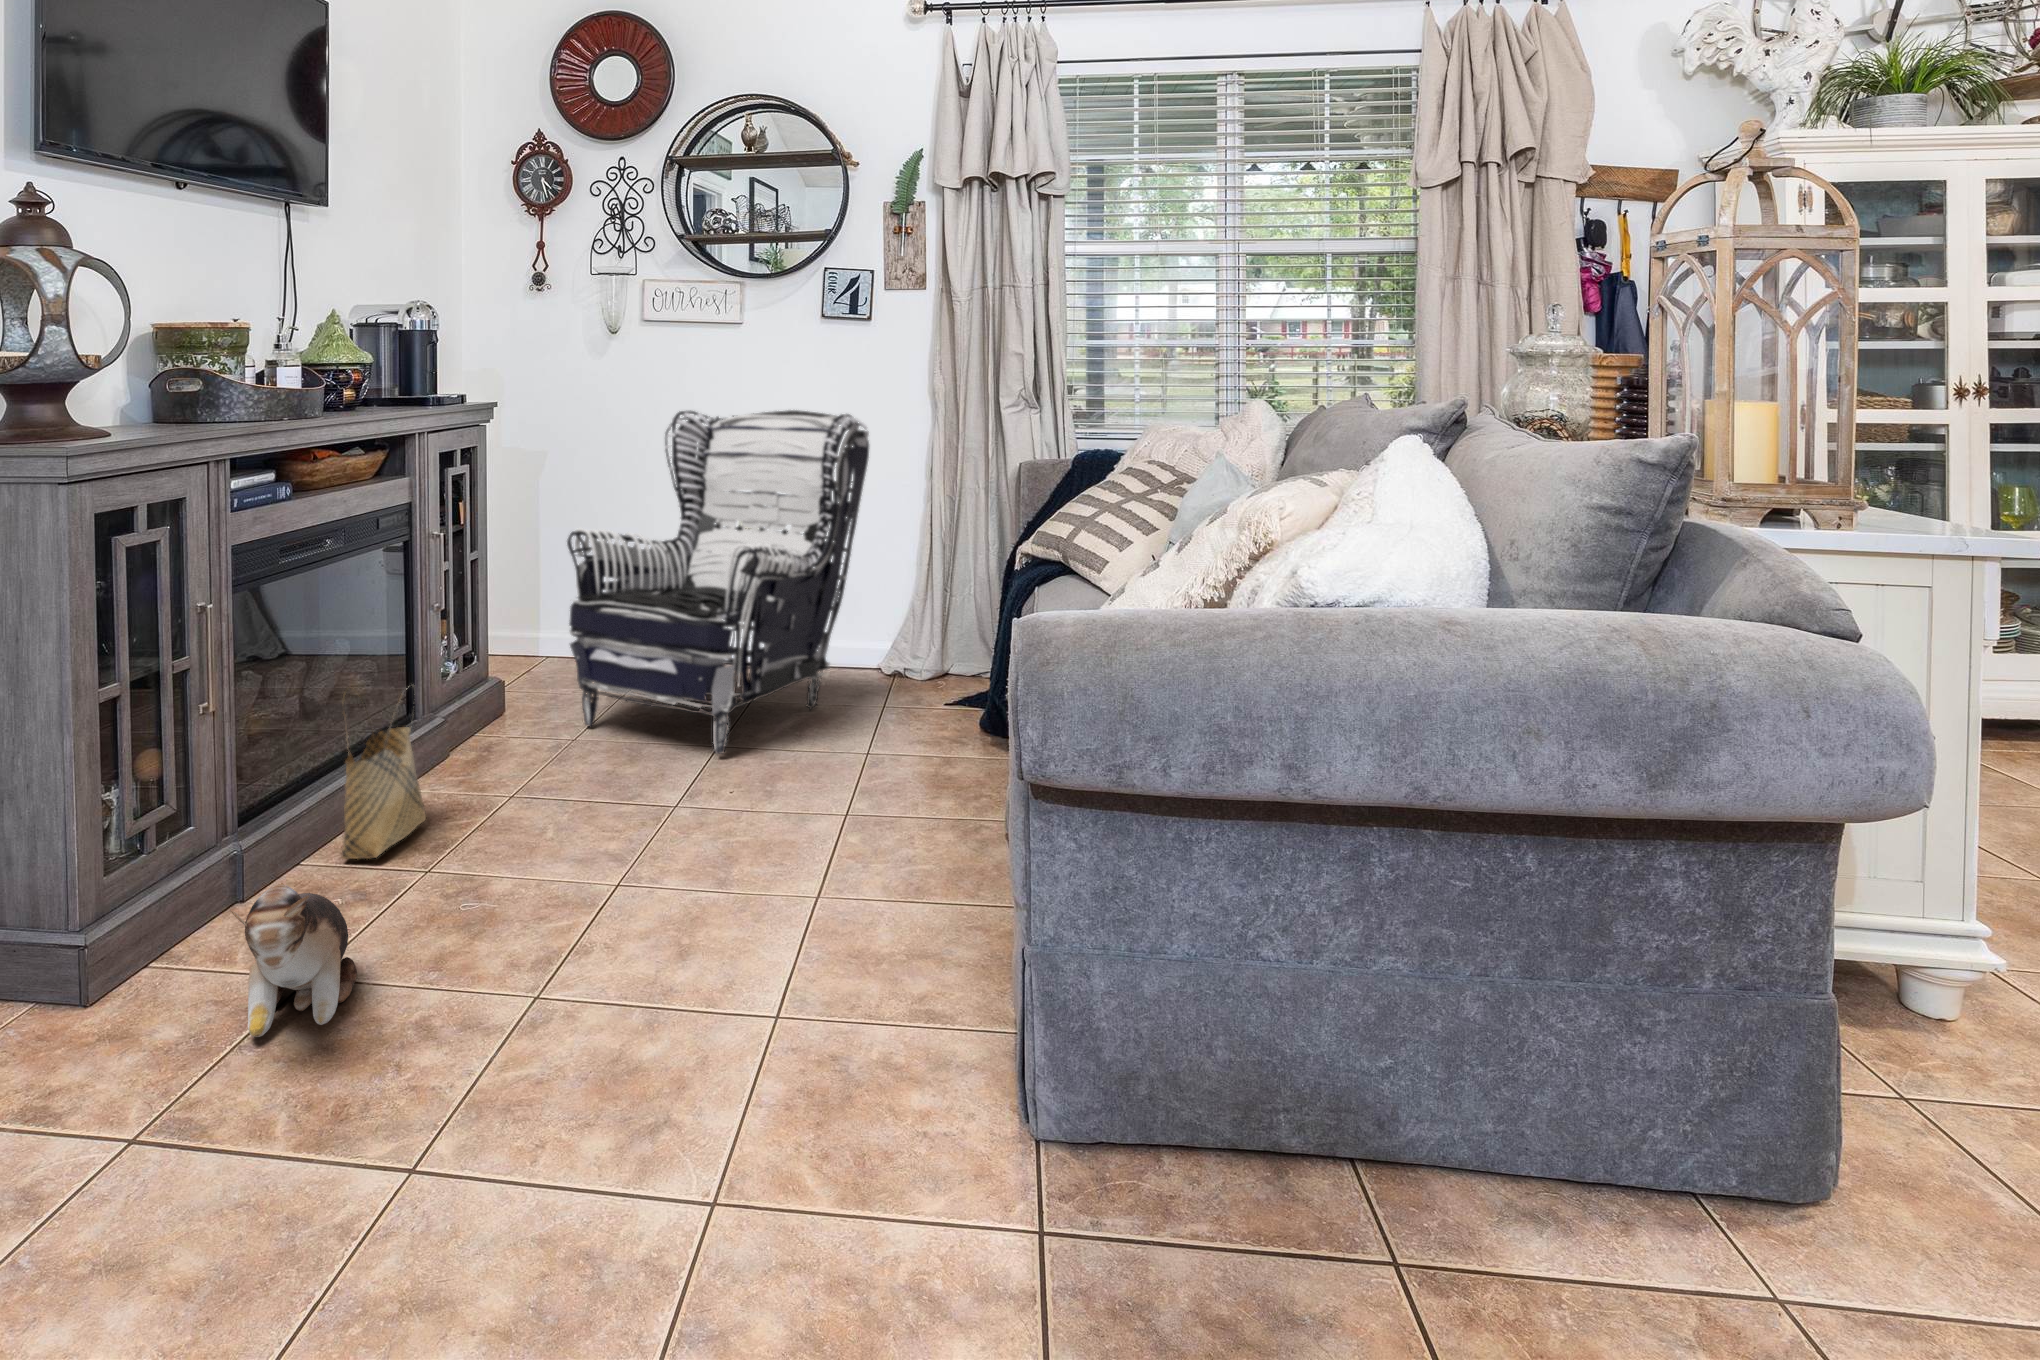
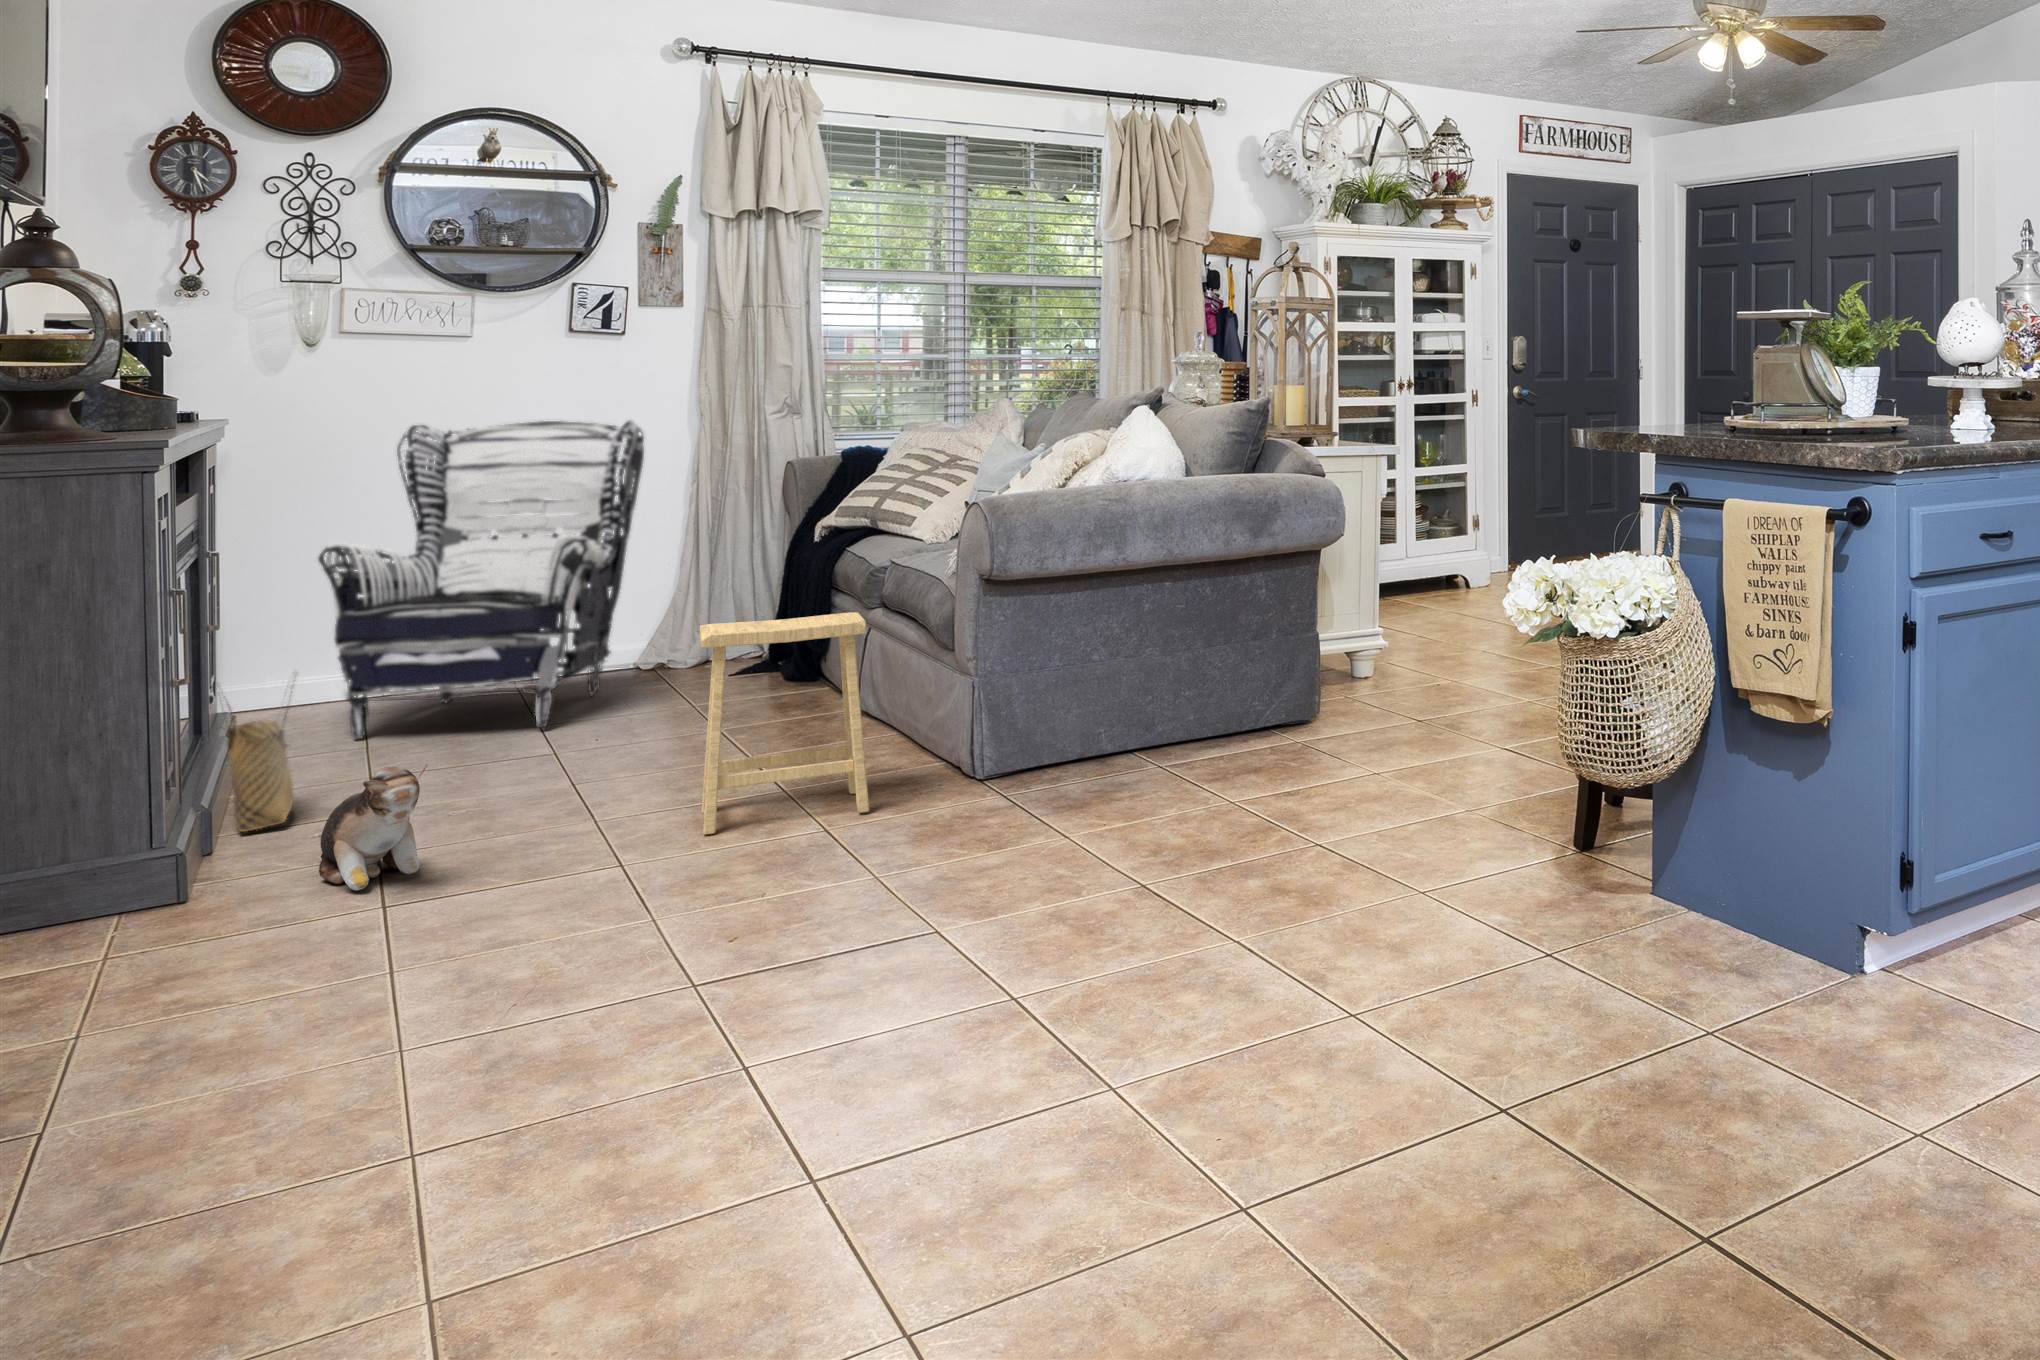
footstool: none [639,734,901,1115] -> present [700,612,869,835]

